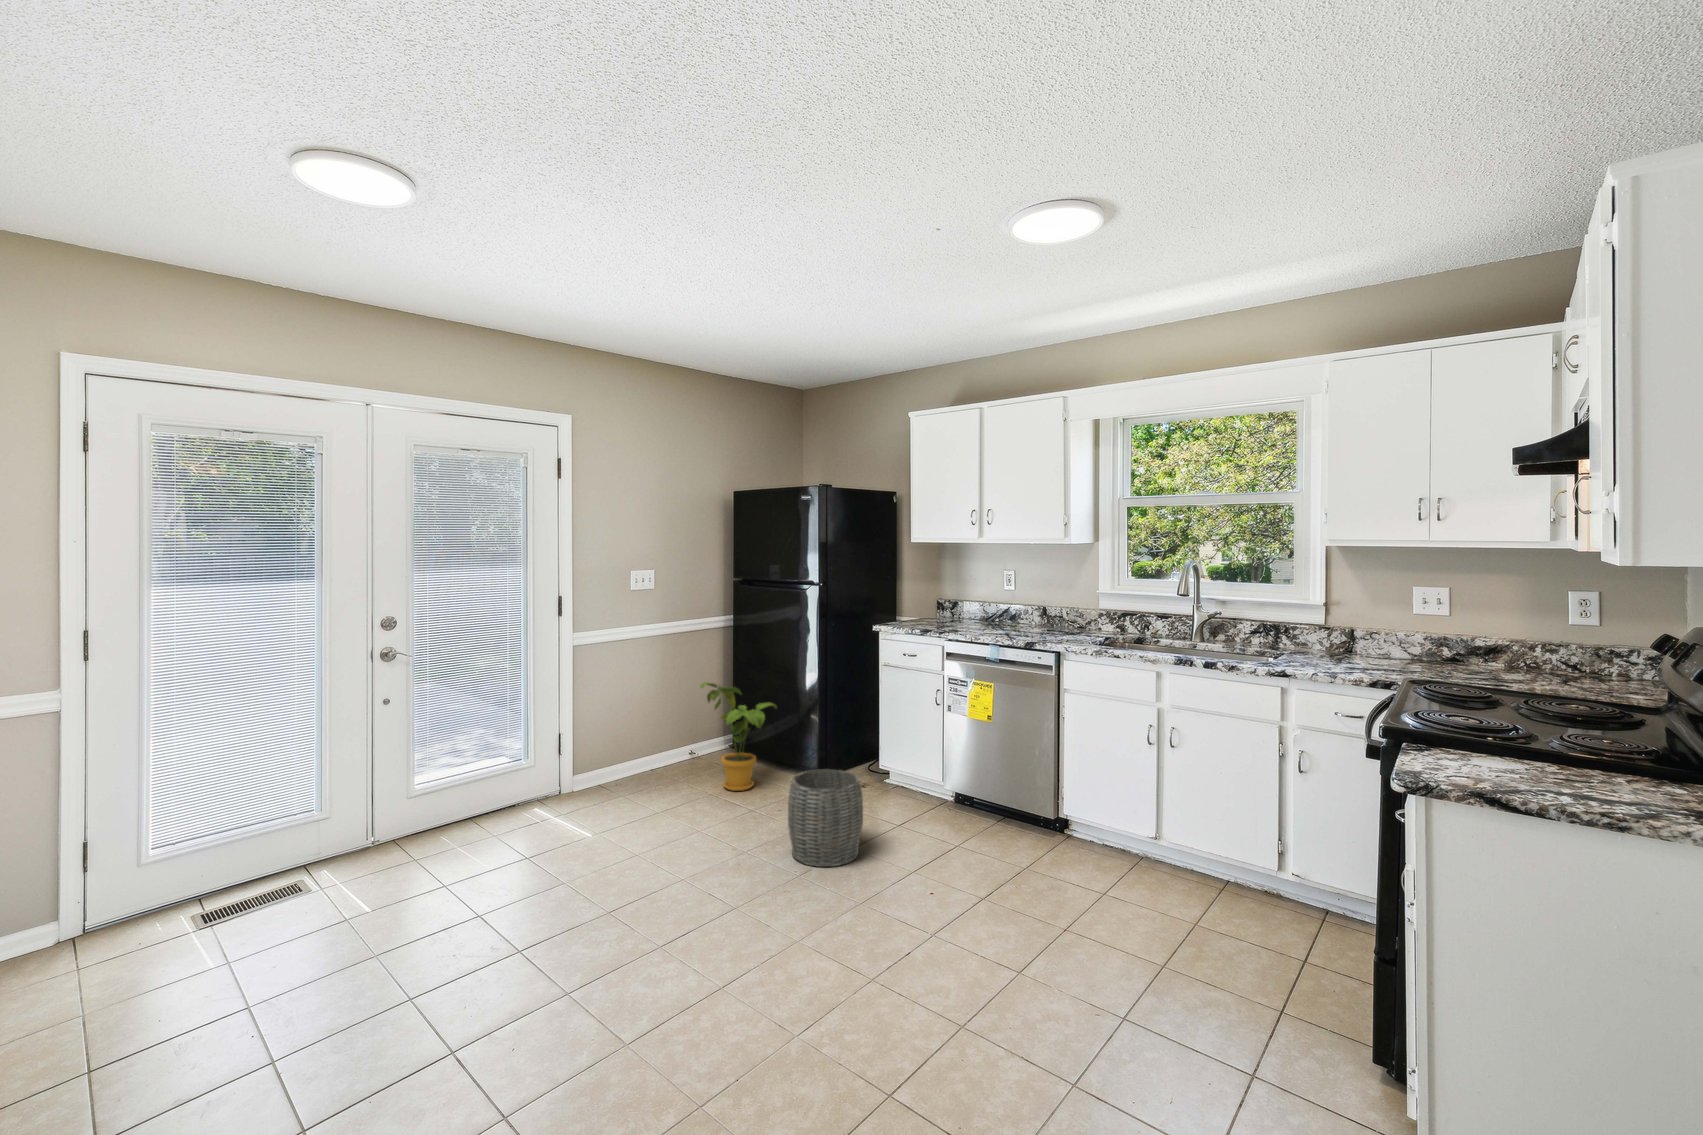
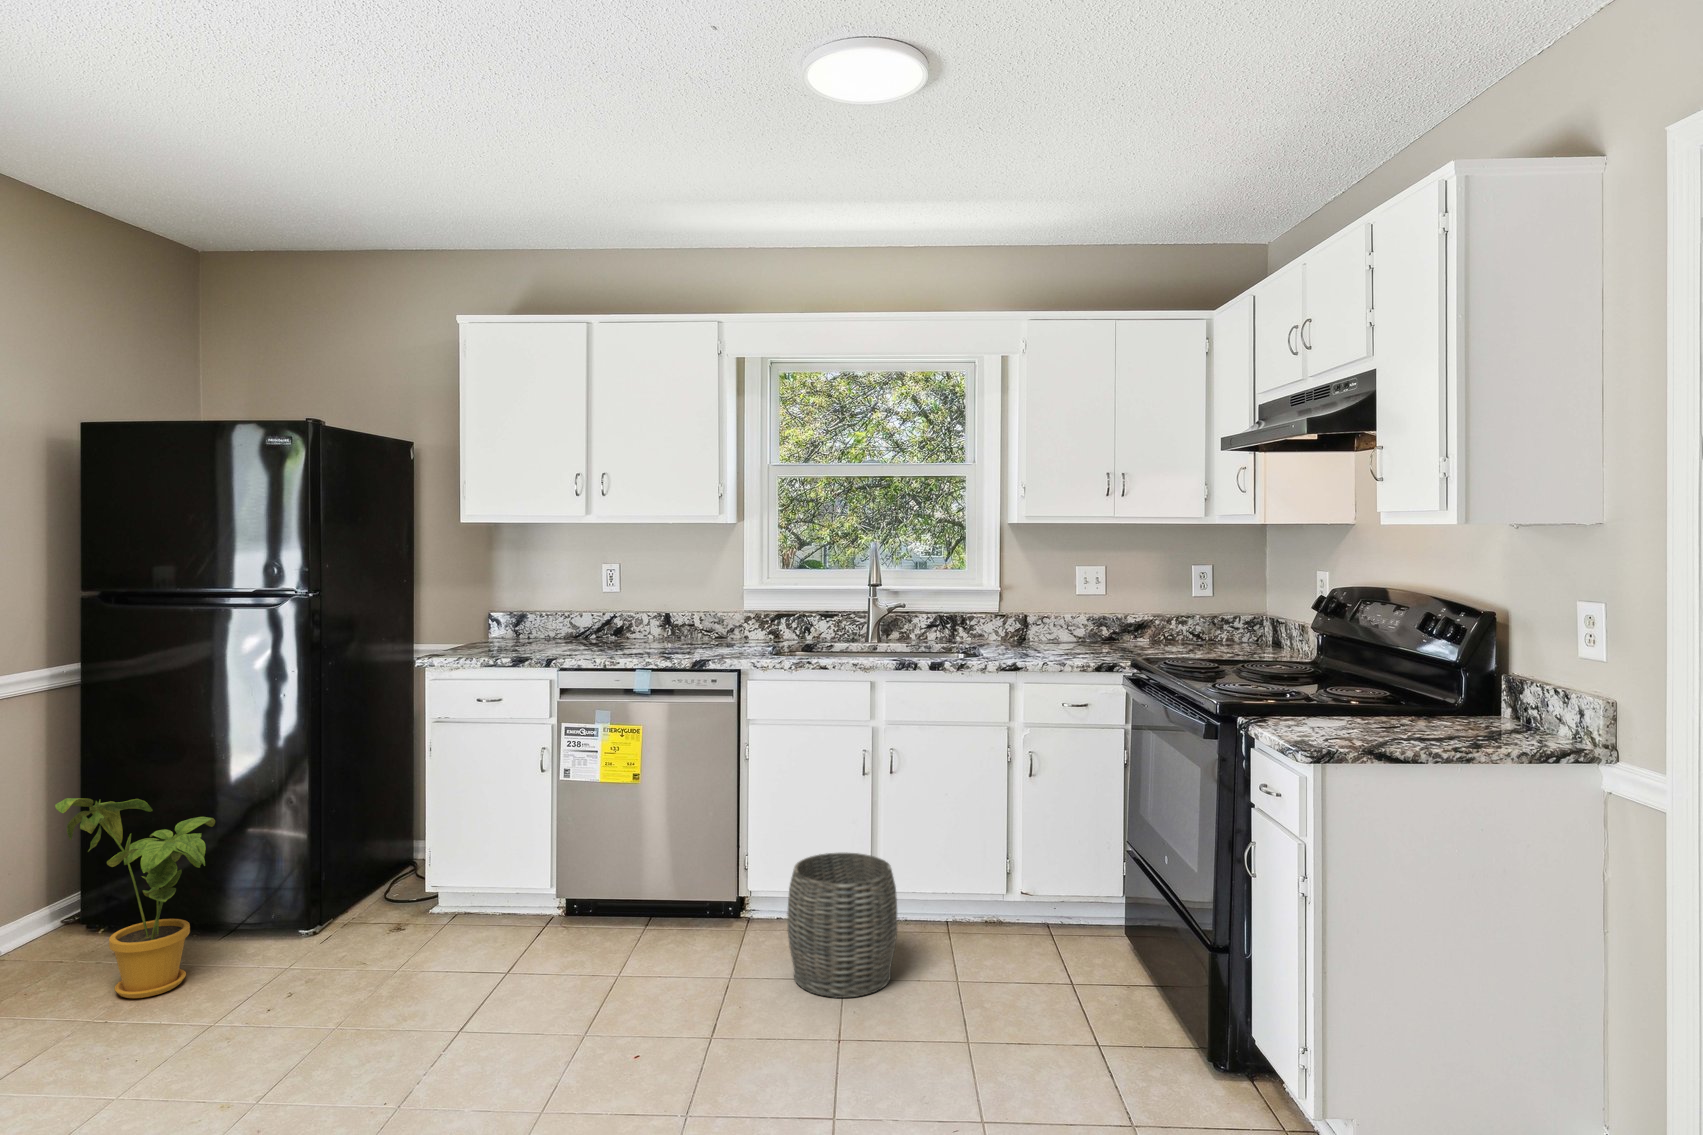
woven basket: present [788,769,863,867] -> present [788,853,897,998]

